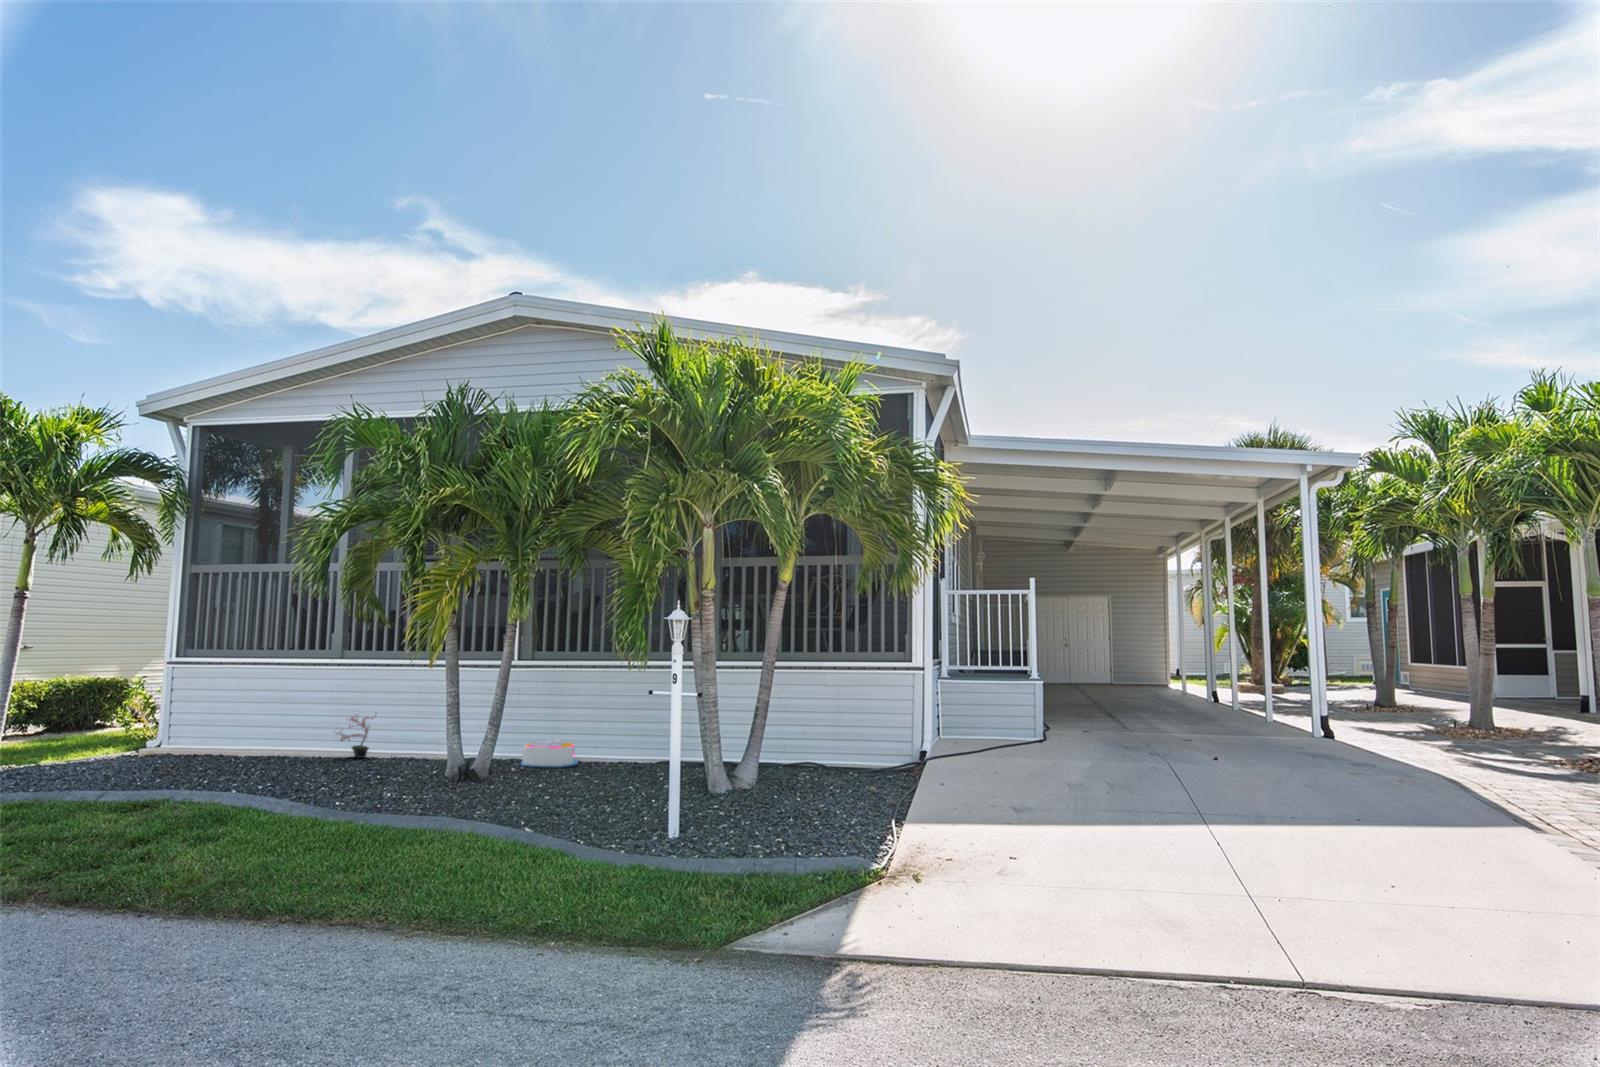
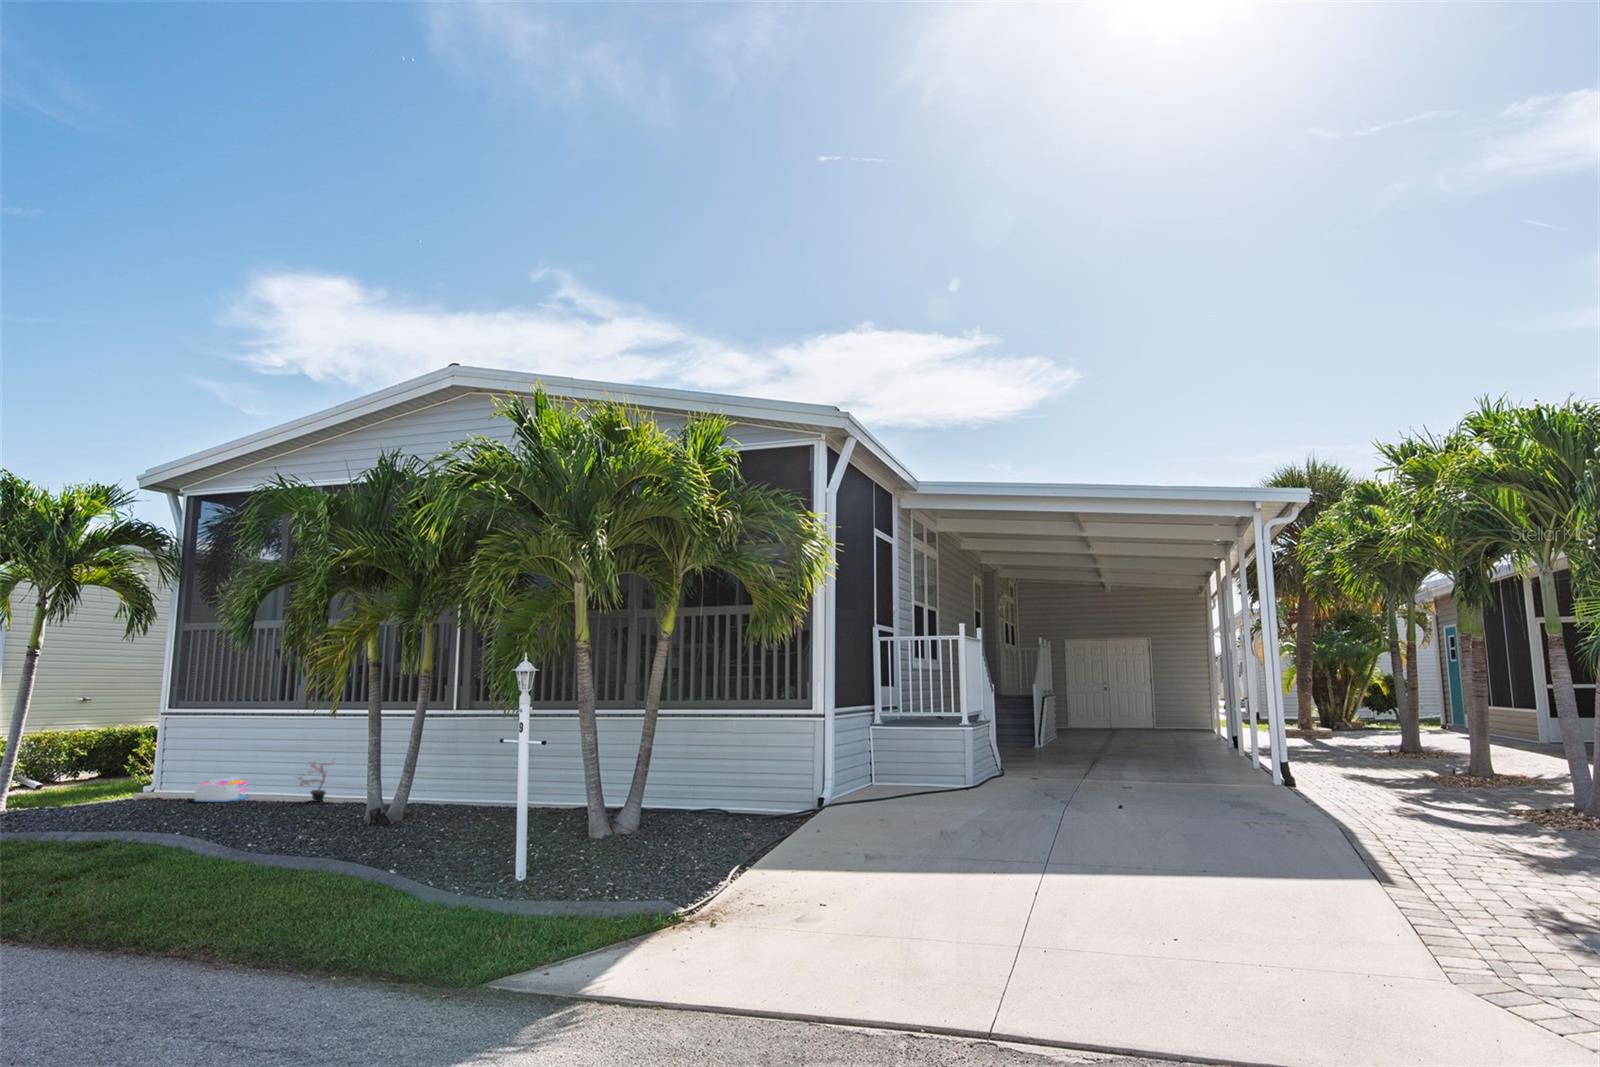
storage bin: present [521,739,578,767] -> present [194,777,249,802]

